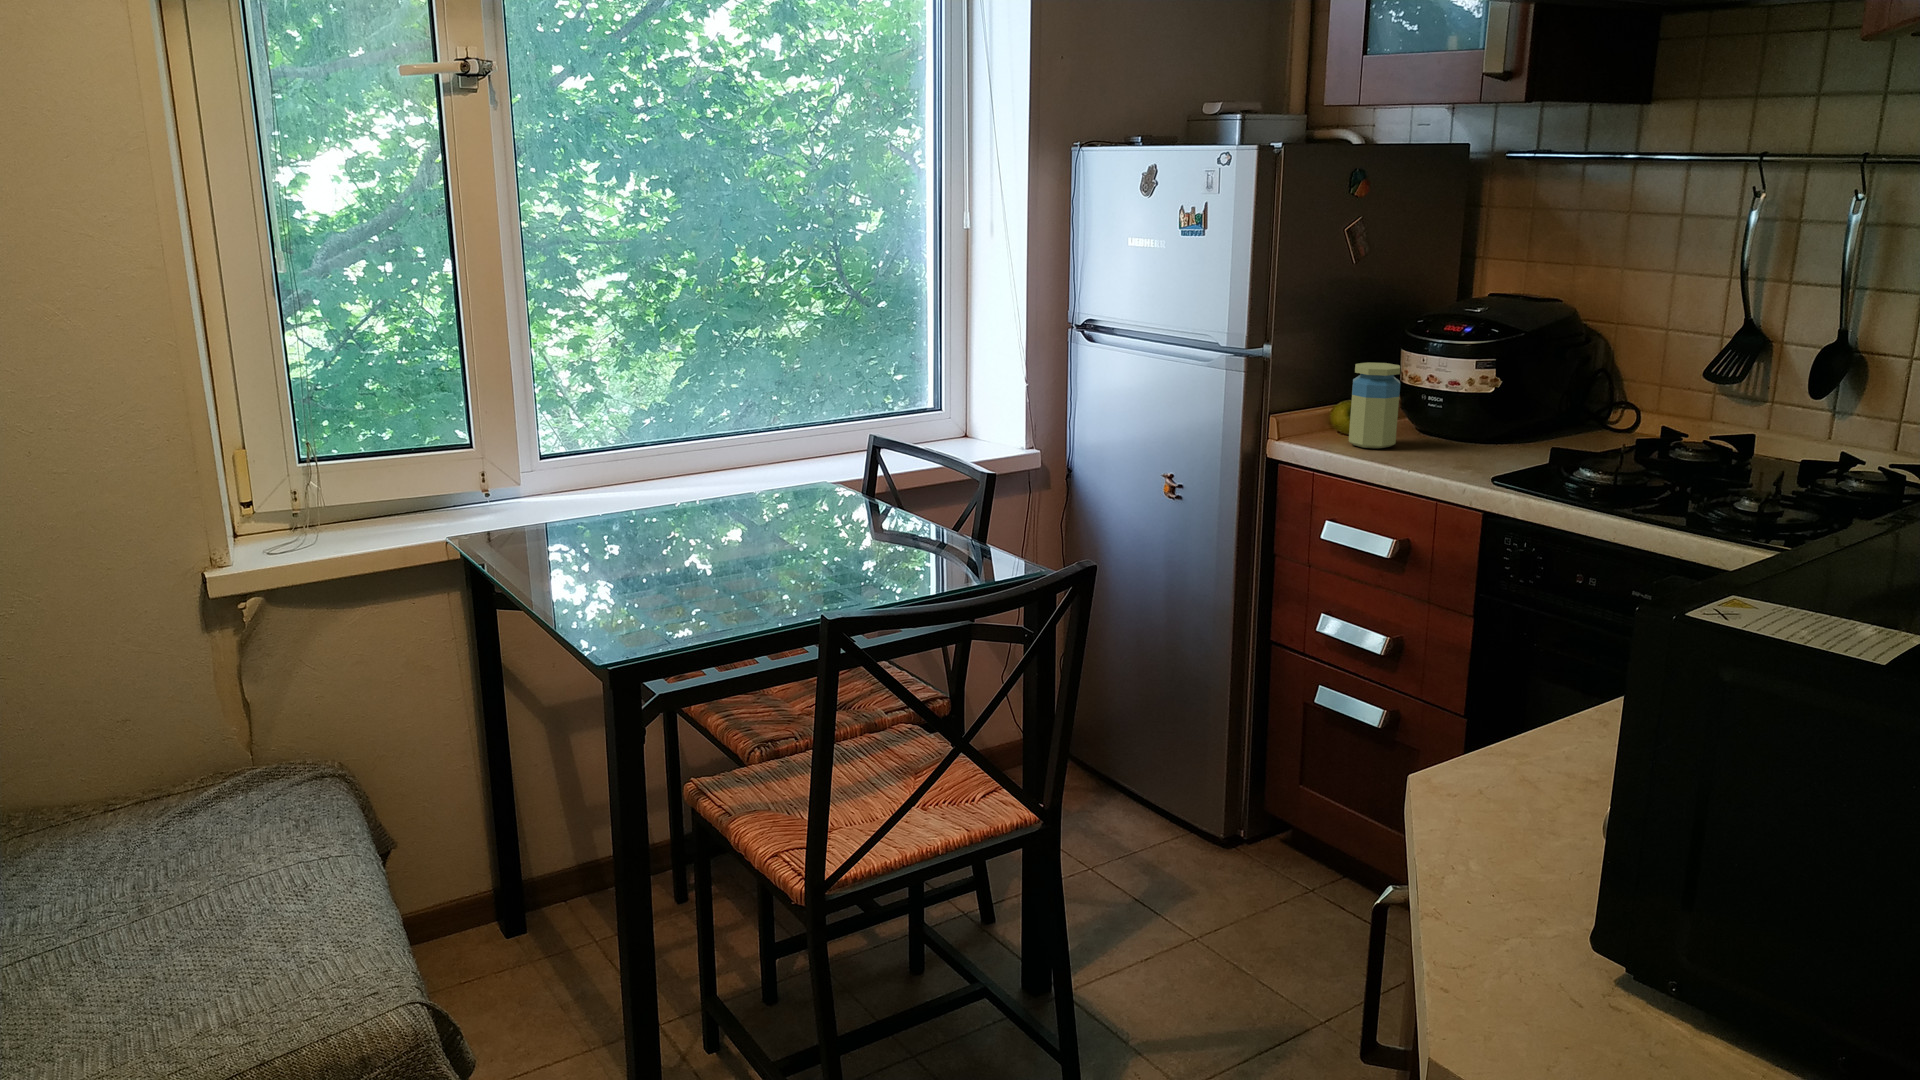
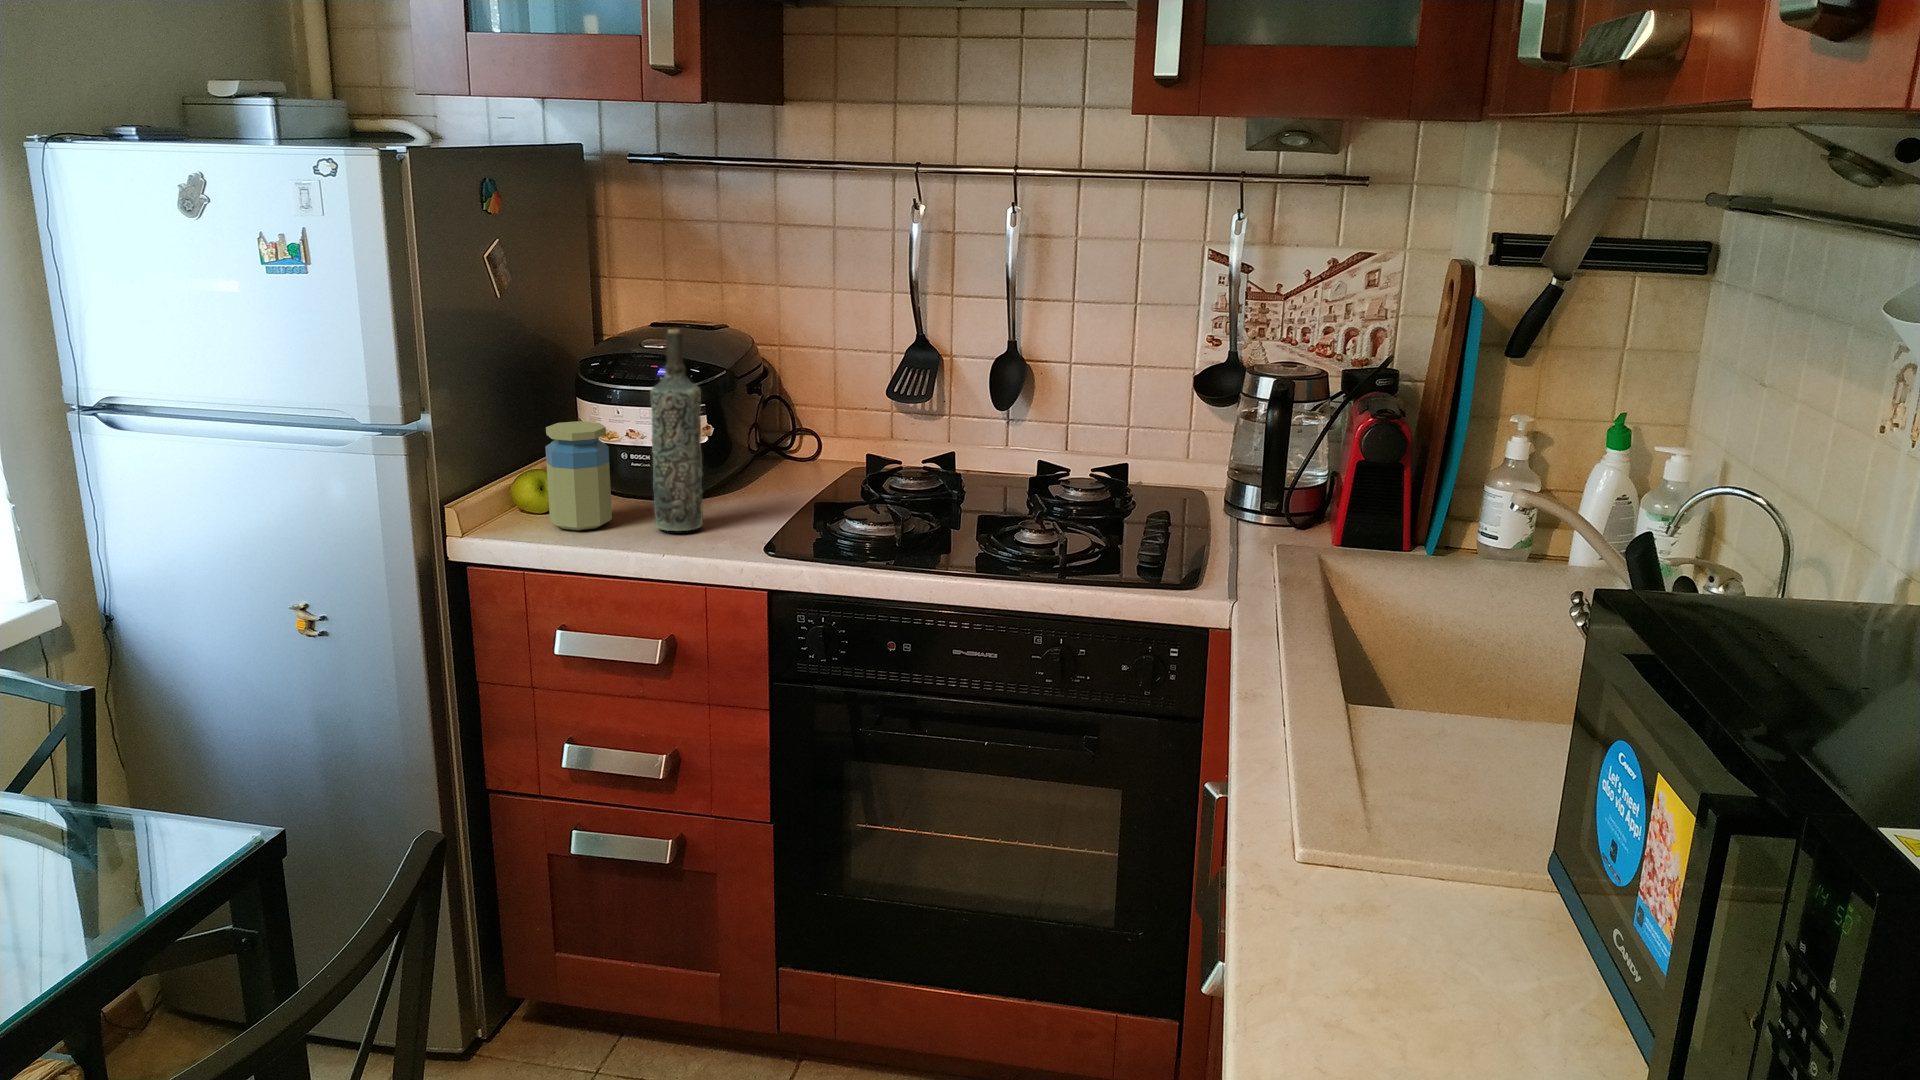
bottle: none [1424,291,1477,459] -> present [650,329,703,531]

